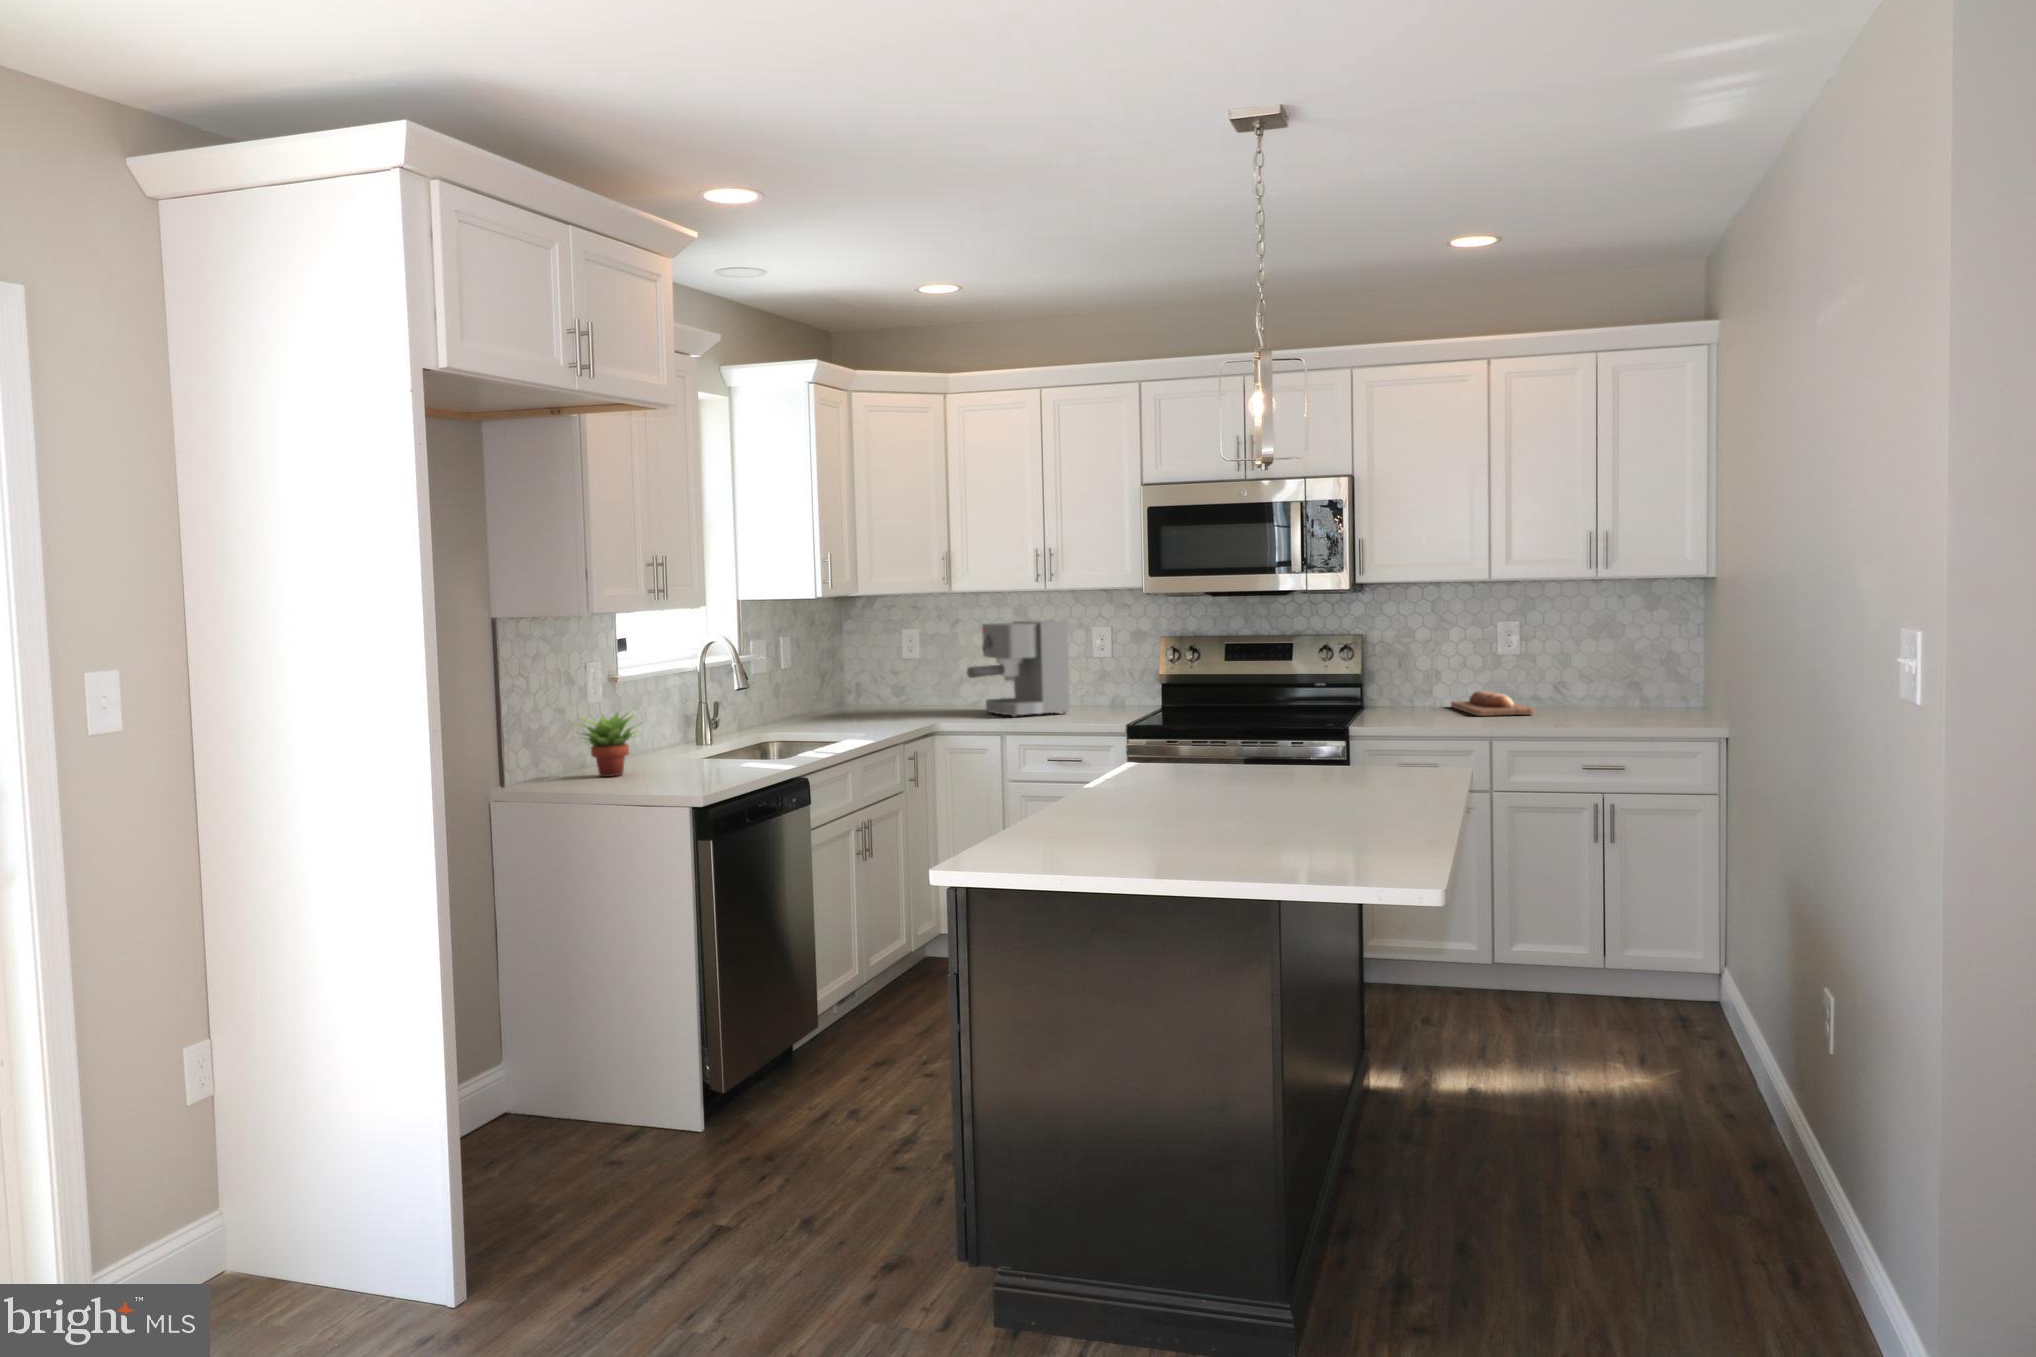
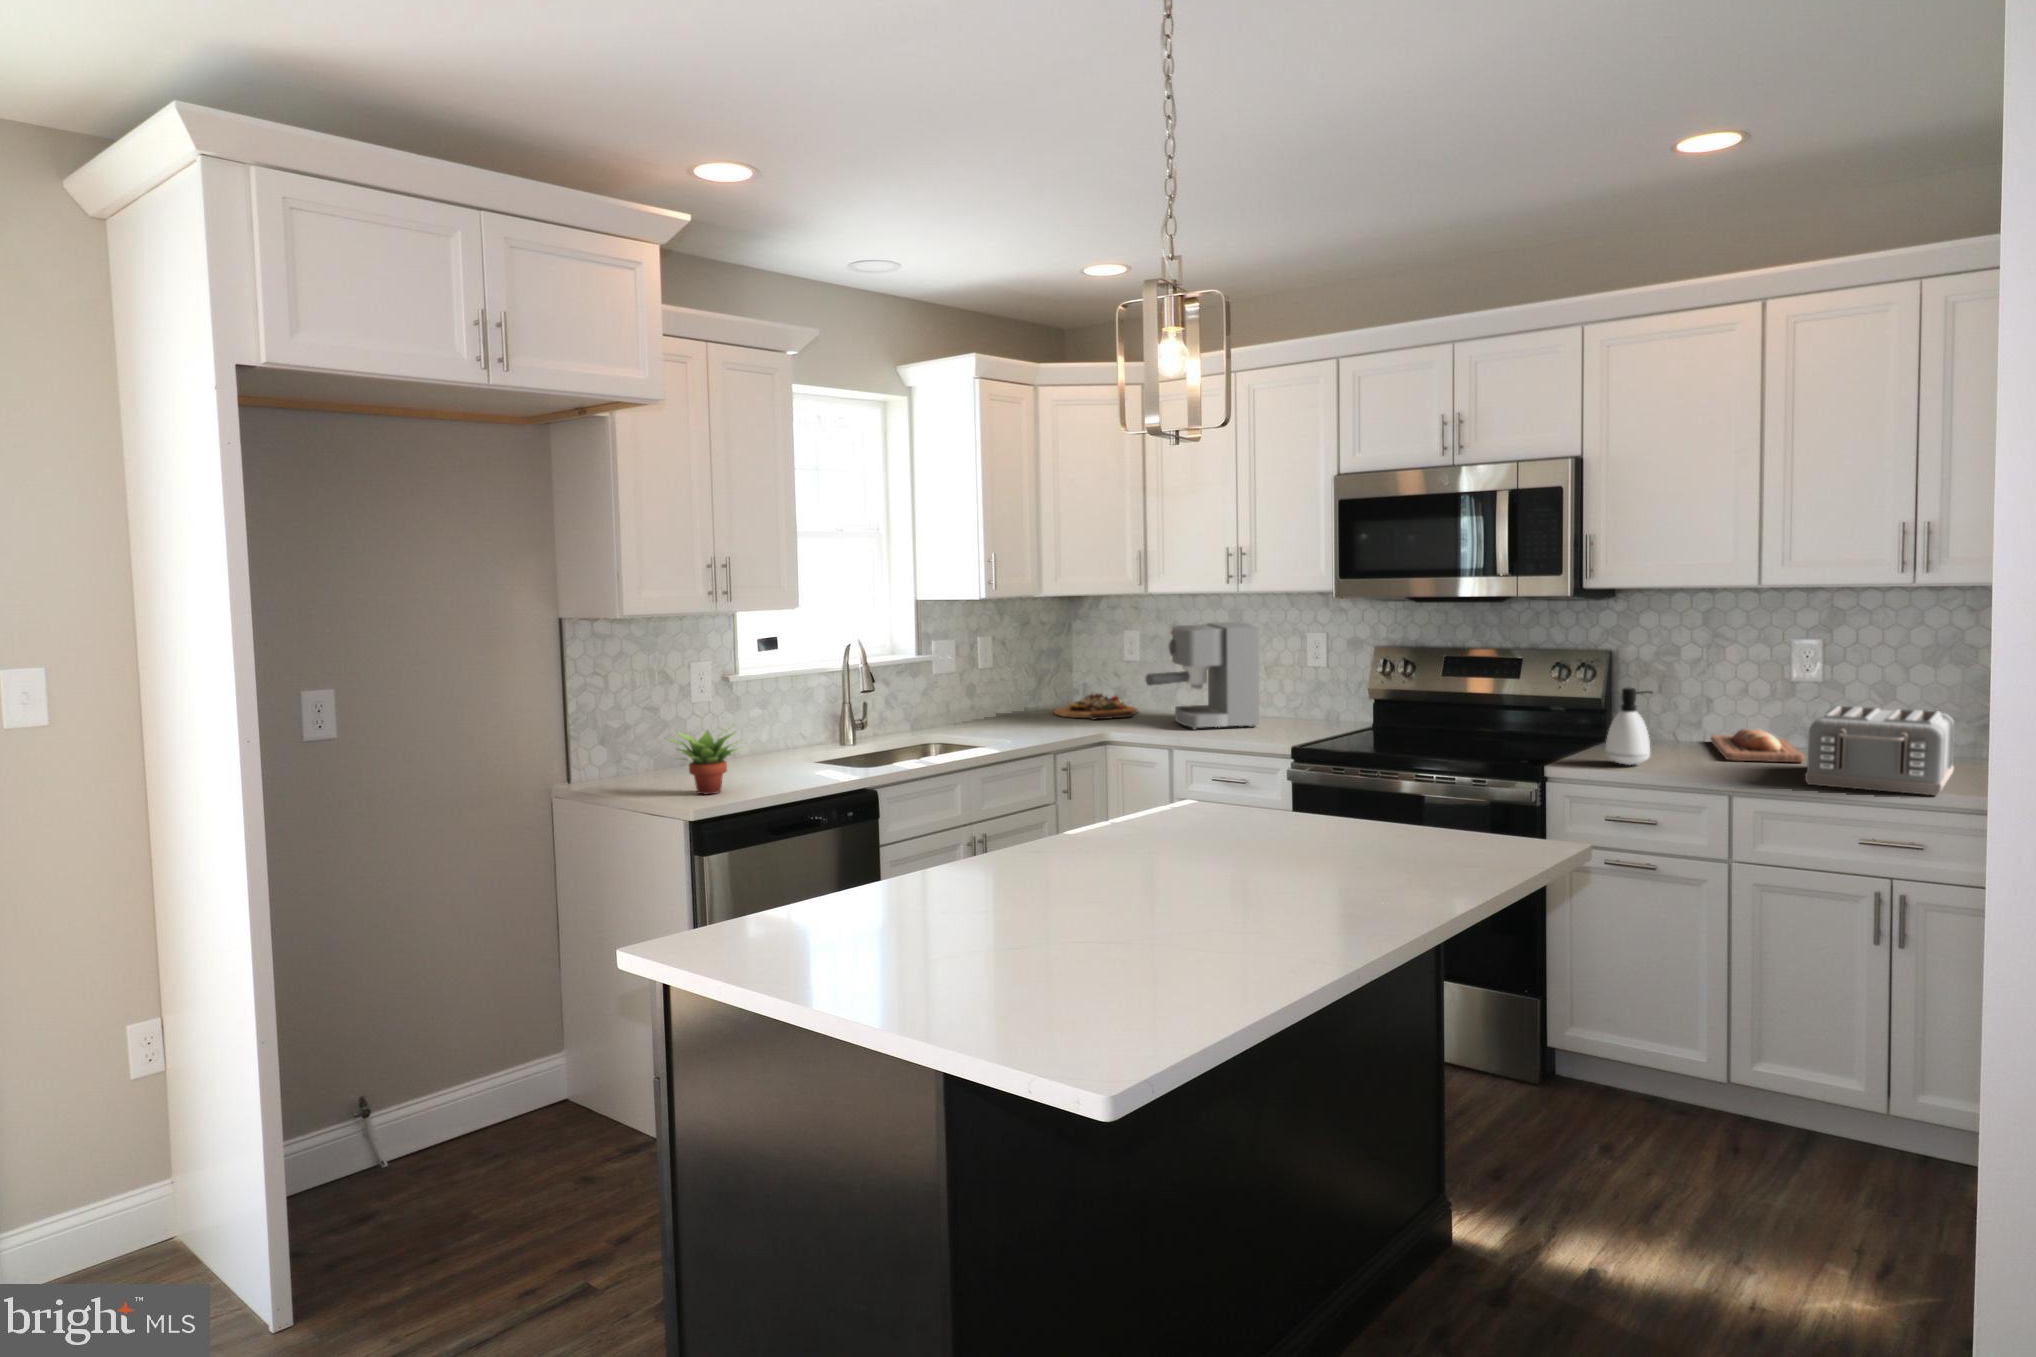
soap dispenser: none [1386,657,1423,721] -> present [1605,688,1652,765]
toaster: none [1549,665,1651,727] -> present [1805,706,1954,795]
cutting board: none [863,692,944,715] -> present [1054,693,1138,719]

